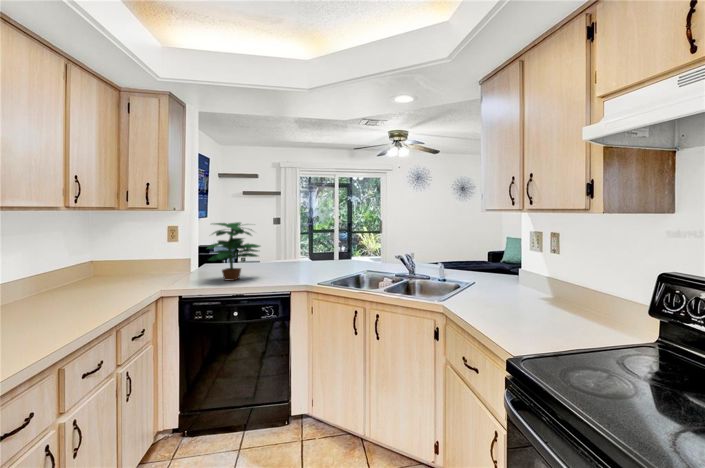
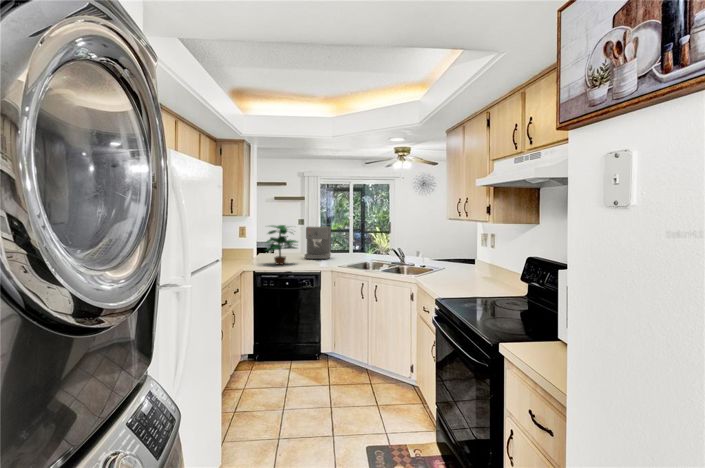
coffee maker: none [273,225,309,270] -> present [305,227,331,259]

